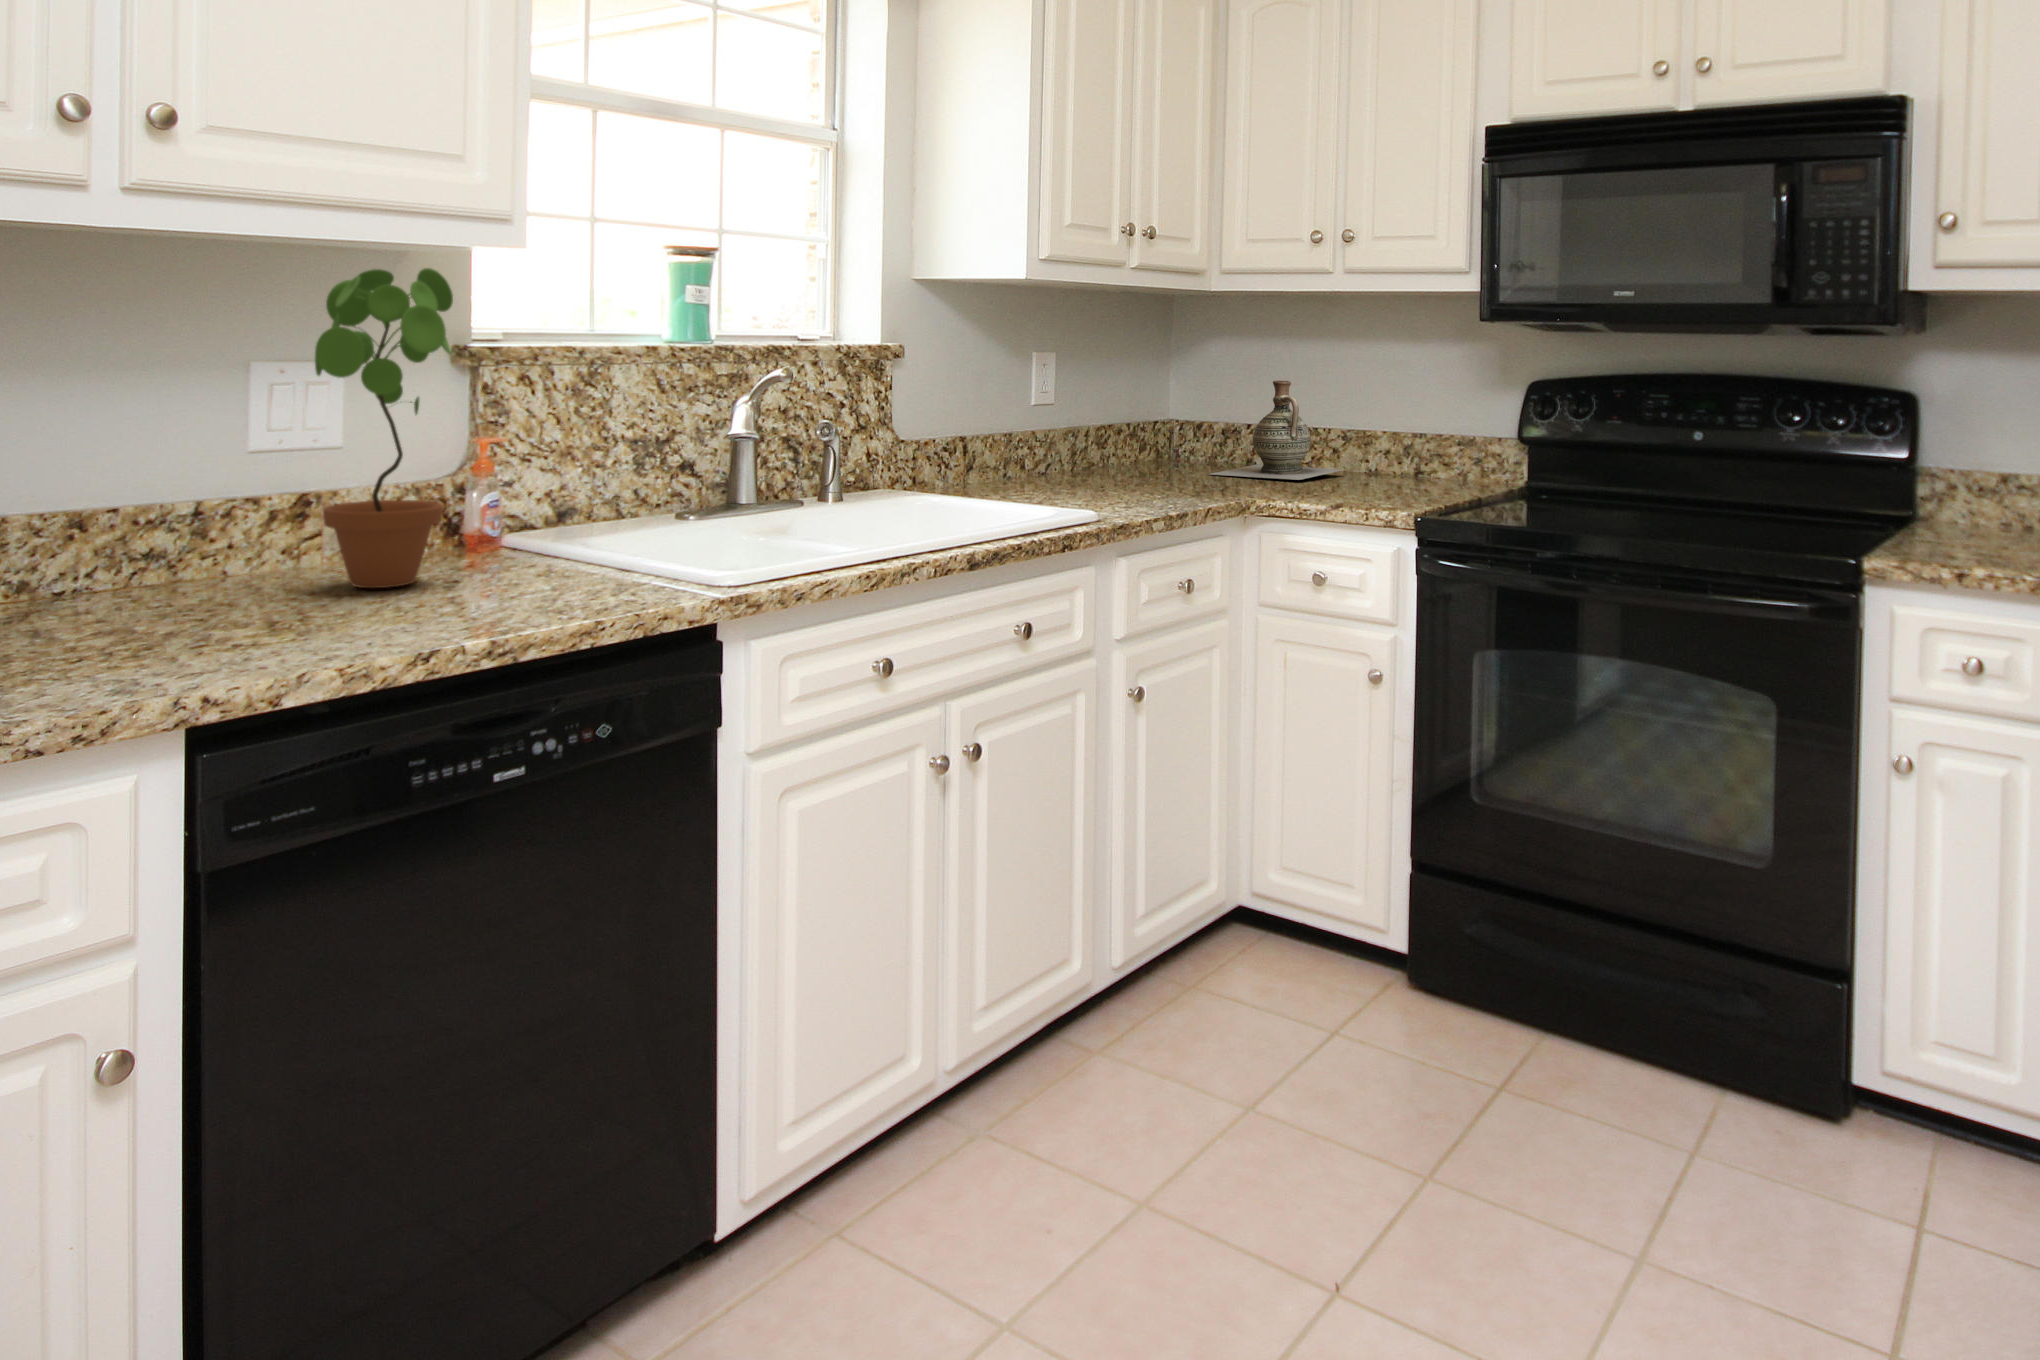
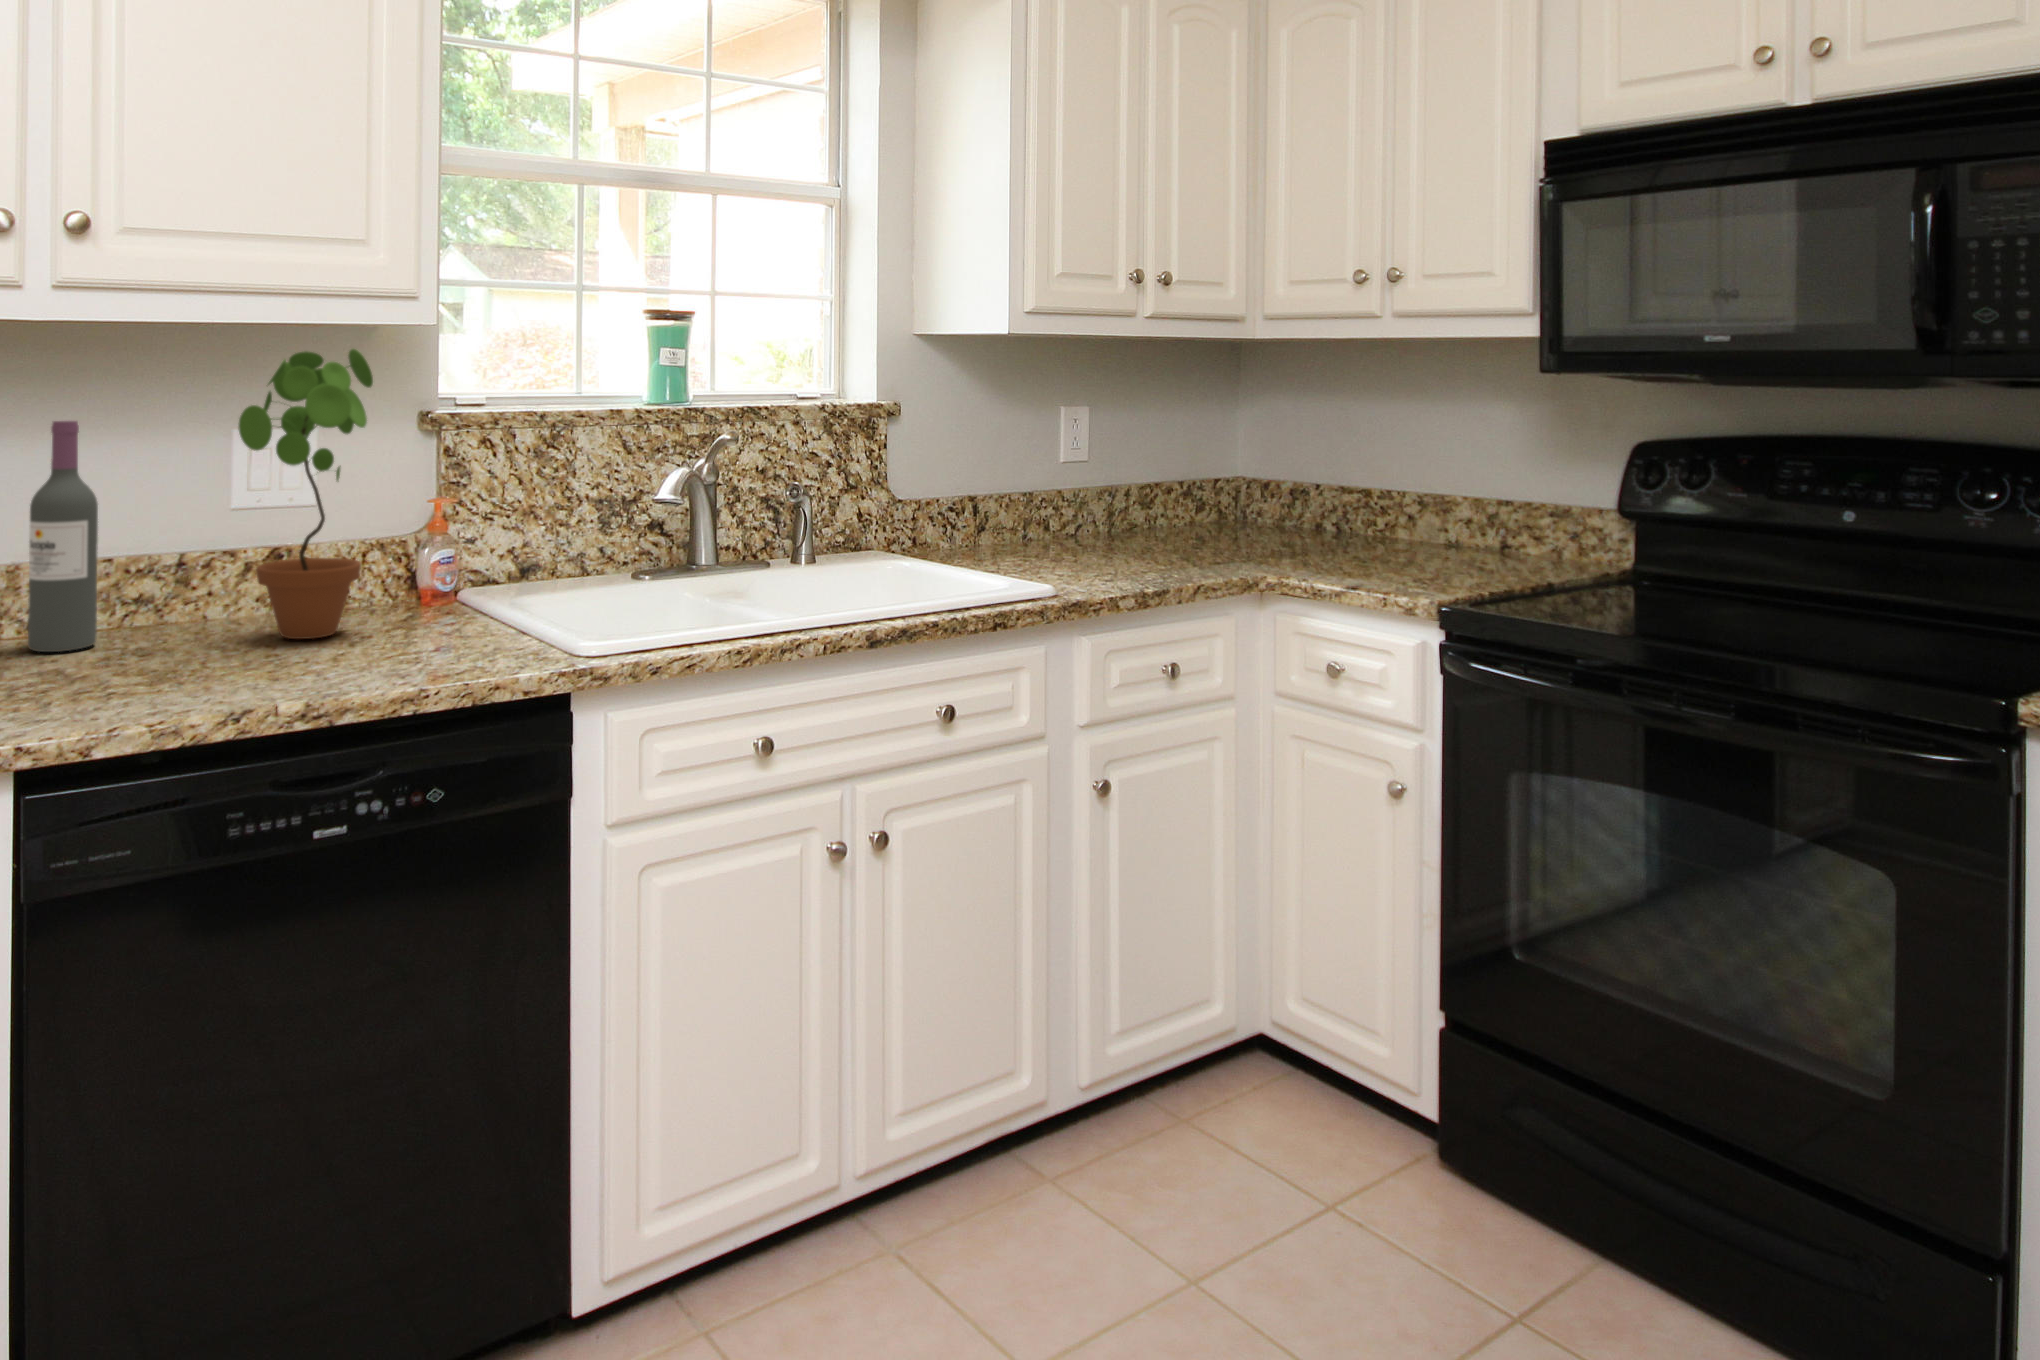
wine bottle: none [41,342,127,615] -> present [28,420,98,652]
ceramic jug: present [1211,380,1342,480] -> none [1259,437,1422,550]

